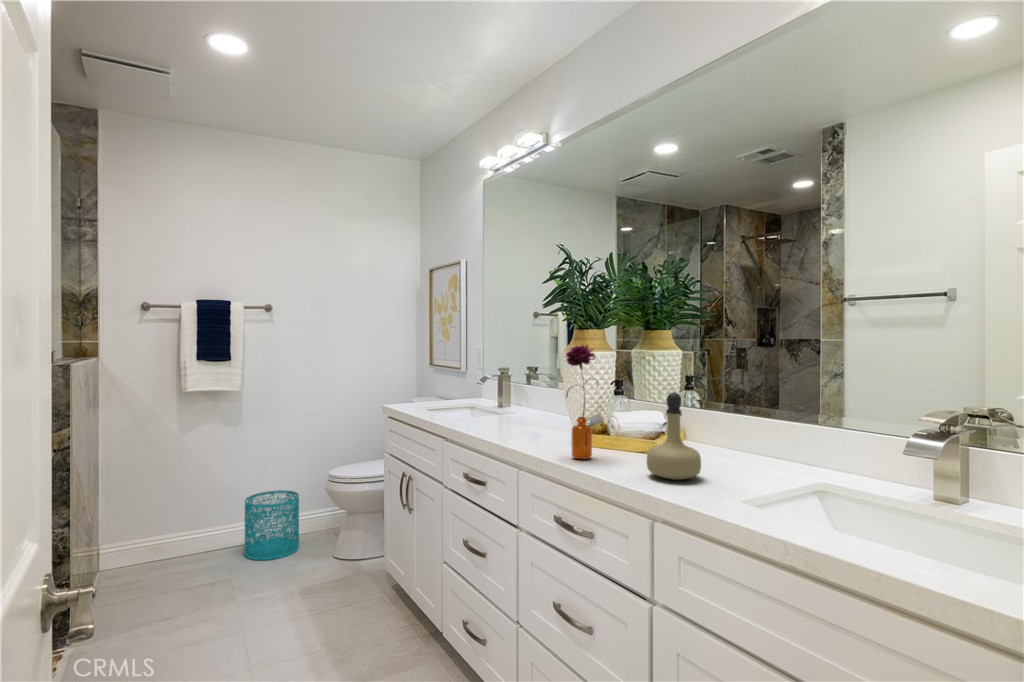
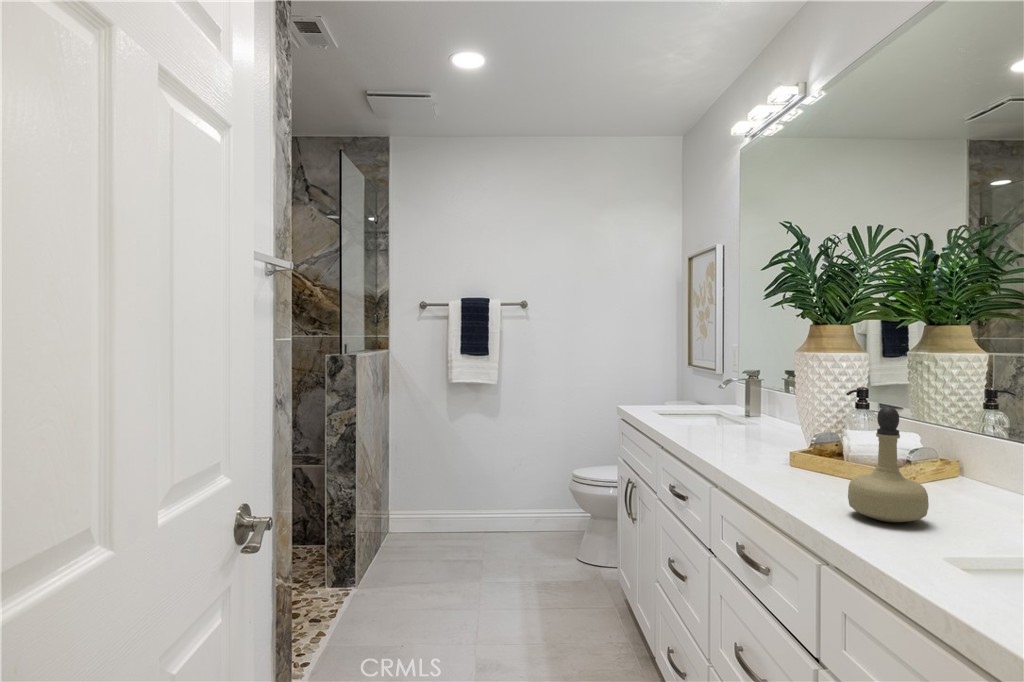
flower: present [566,345,598,460] -> none [762,342,810,484]
wastebasket: present [244,490,299,560] -> none [498,485,548,552]

